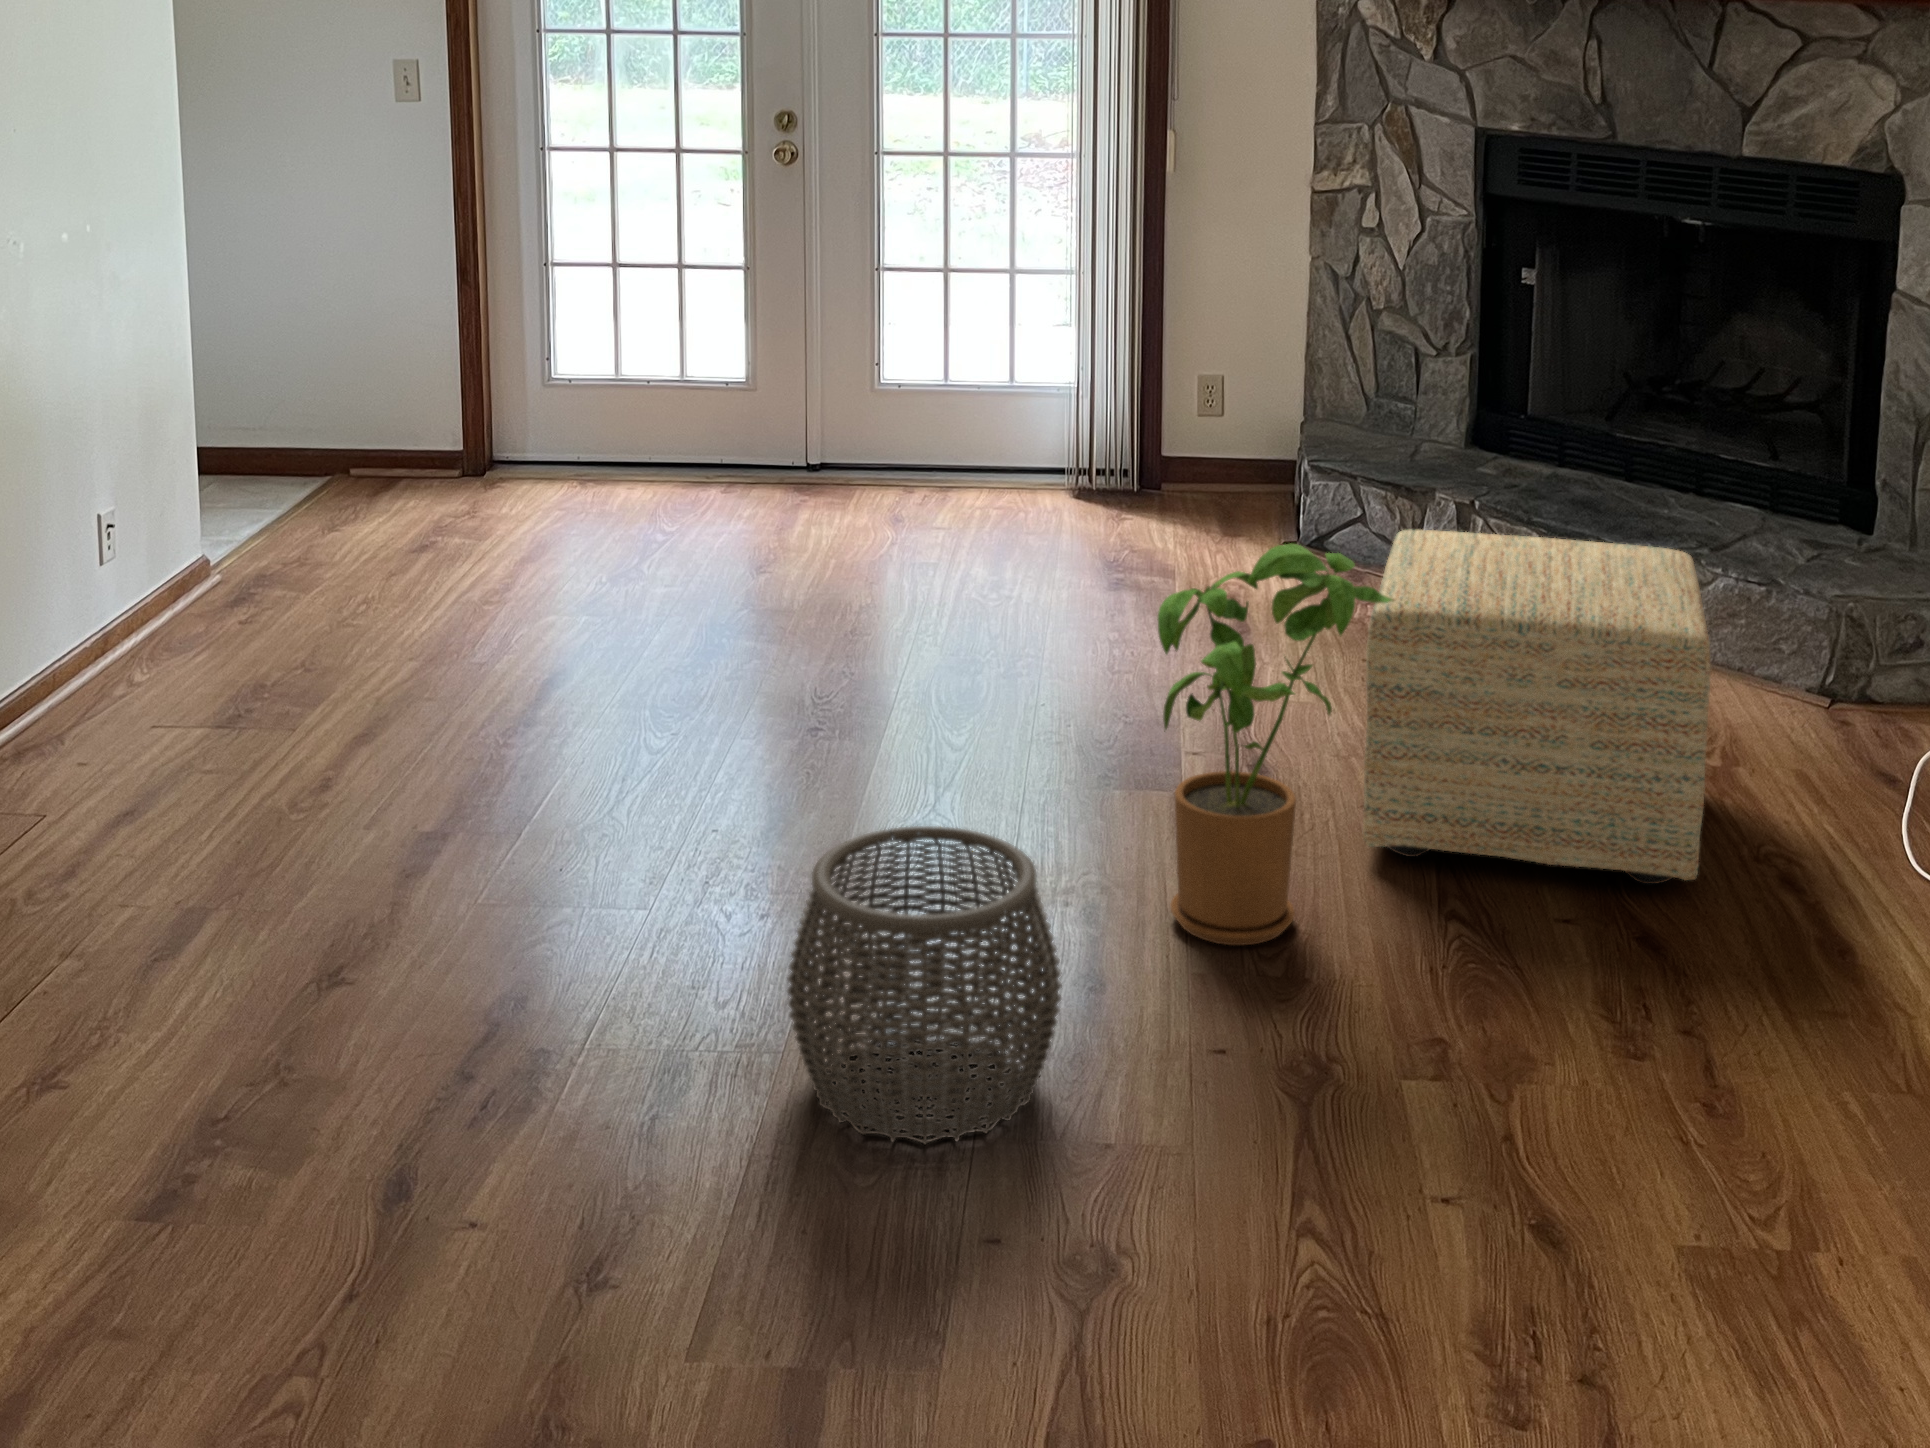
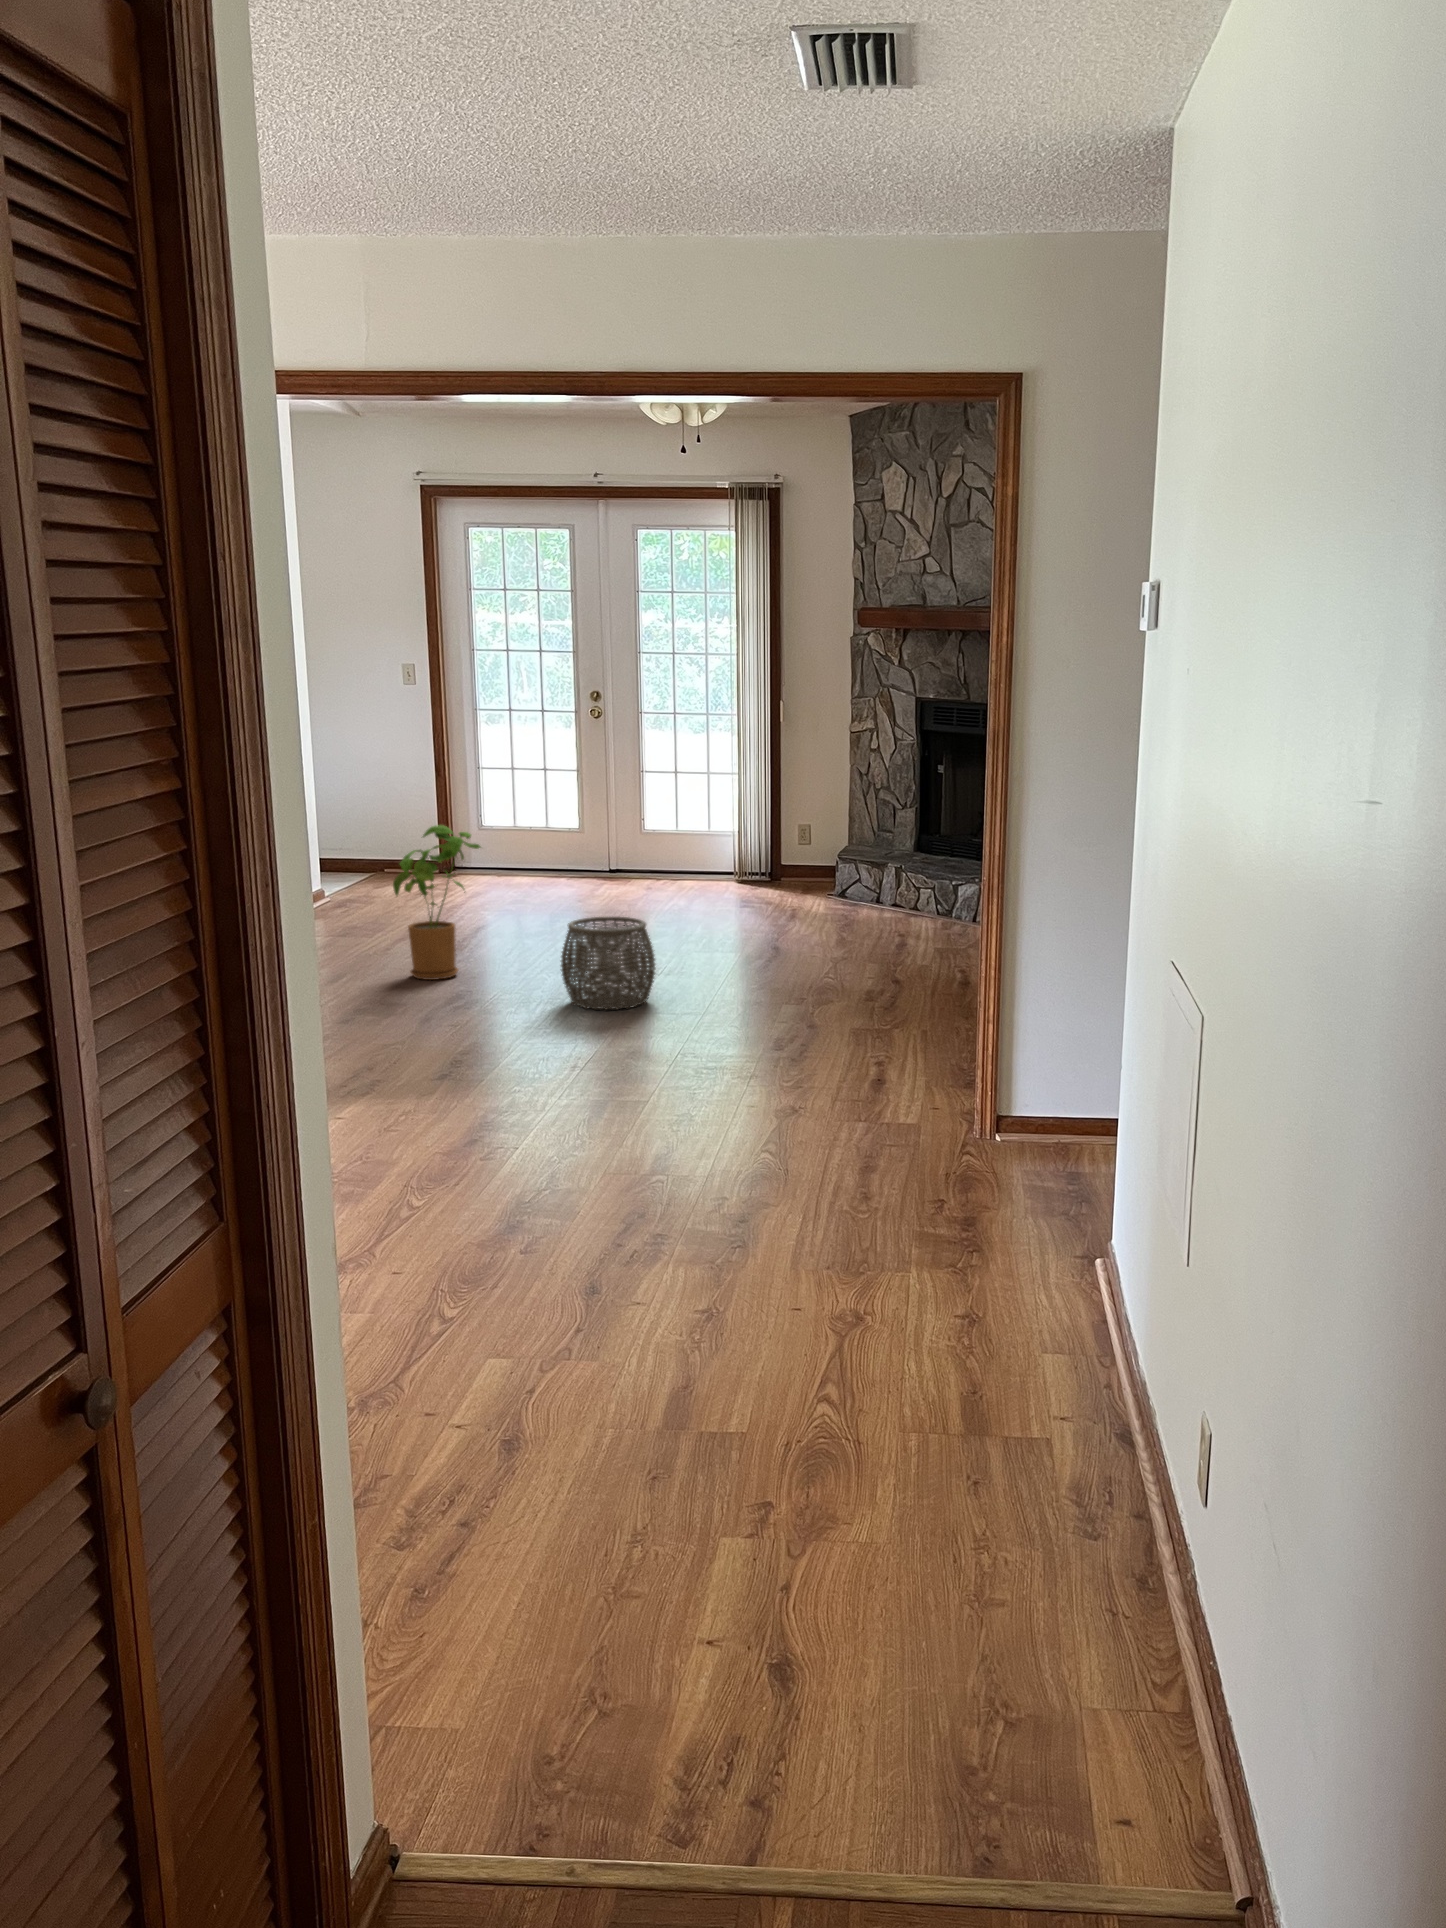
ottoman: present [1363,530,1710,884] -> none [797,849,943,970]
house plant: present [1157,544,1395,945] -> present [393,825,480,980]

